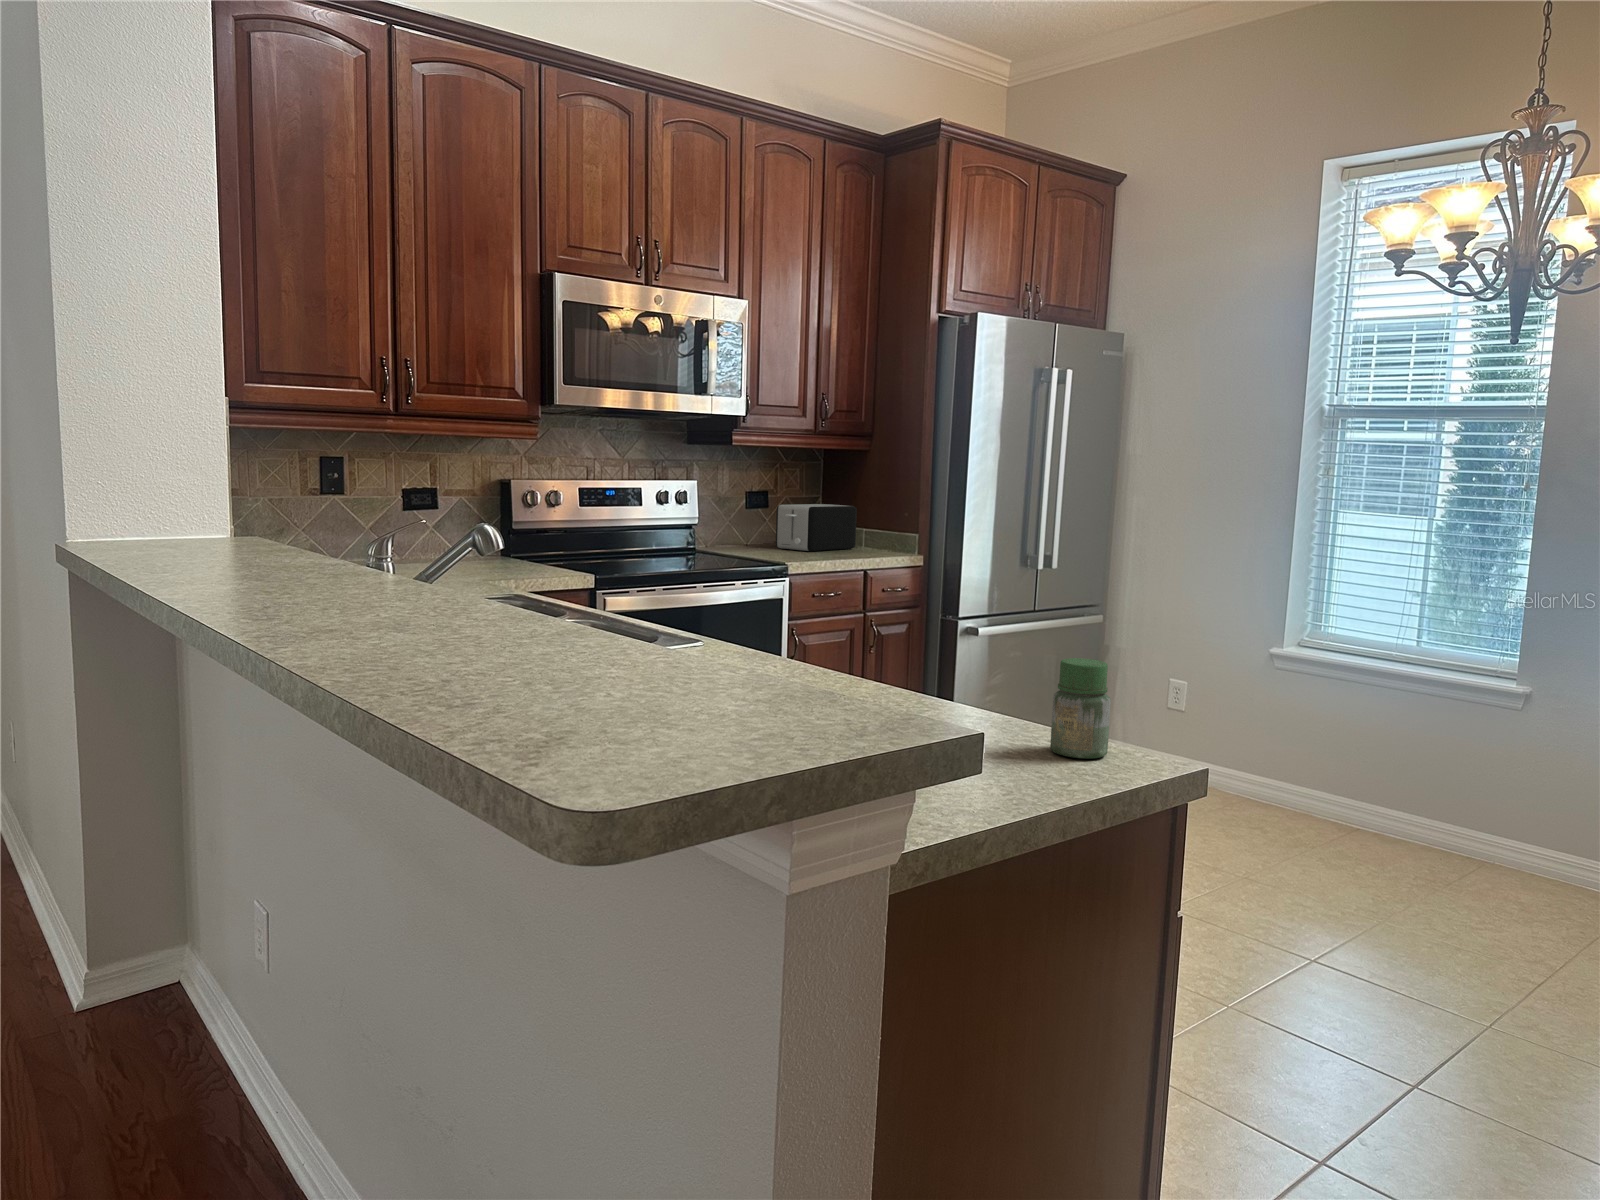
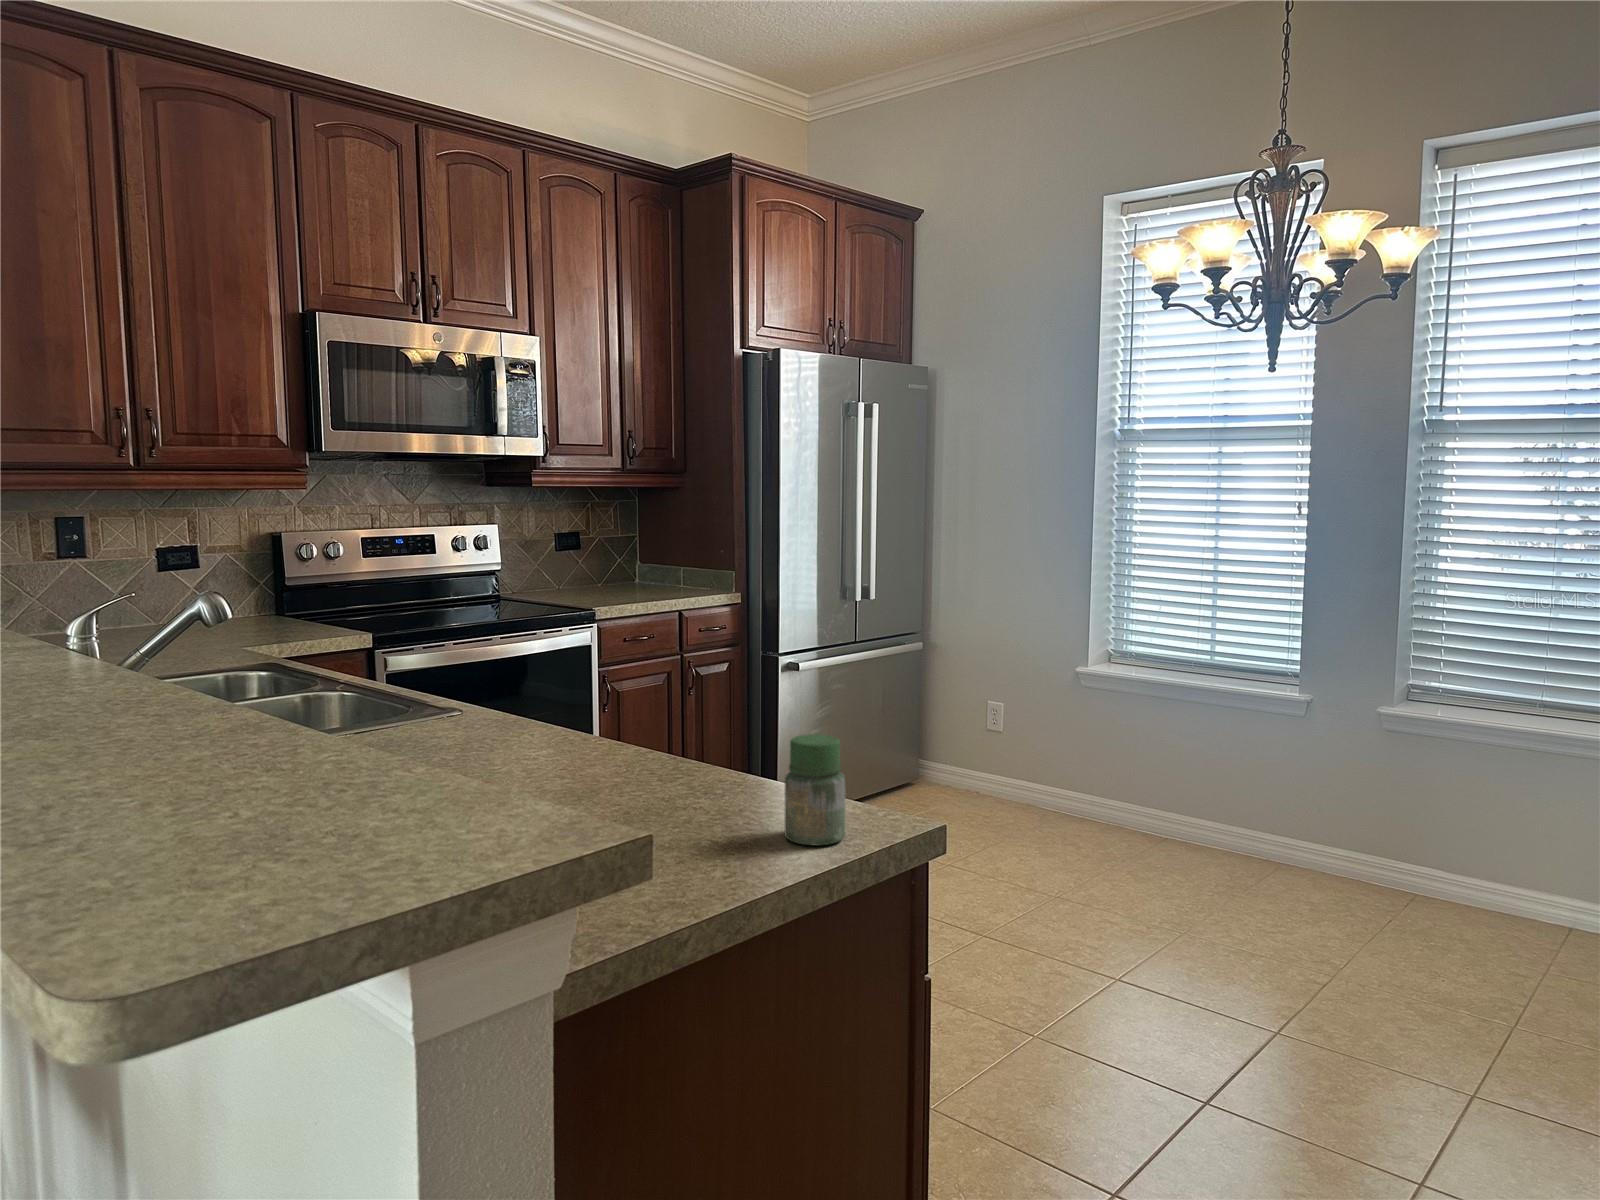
toaster: present [776,504,857,551] -> none [586,543,670,592]

